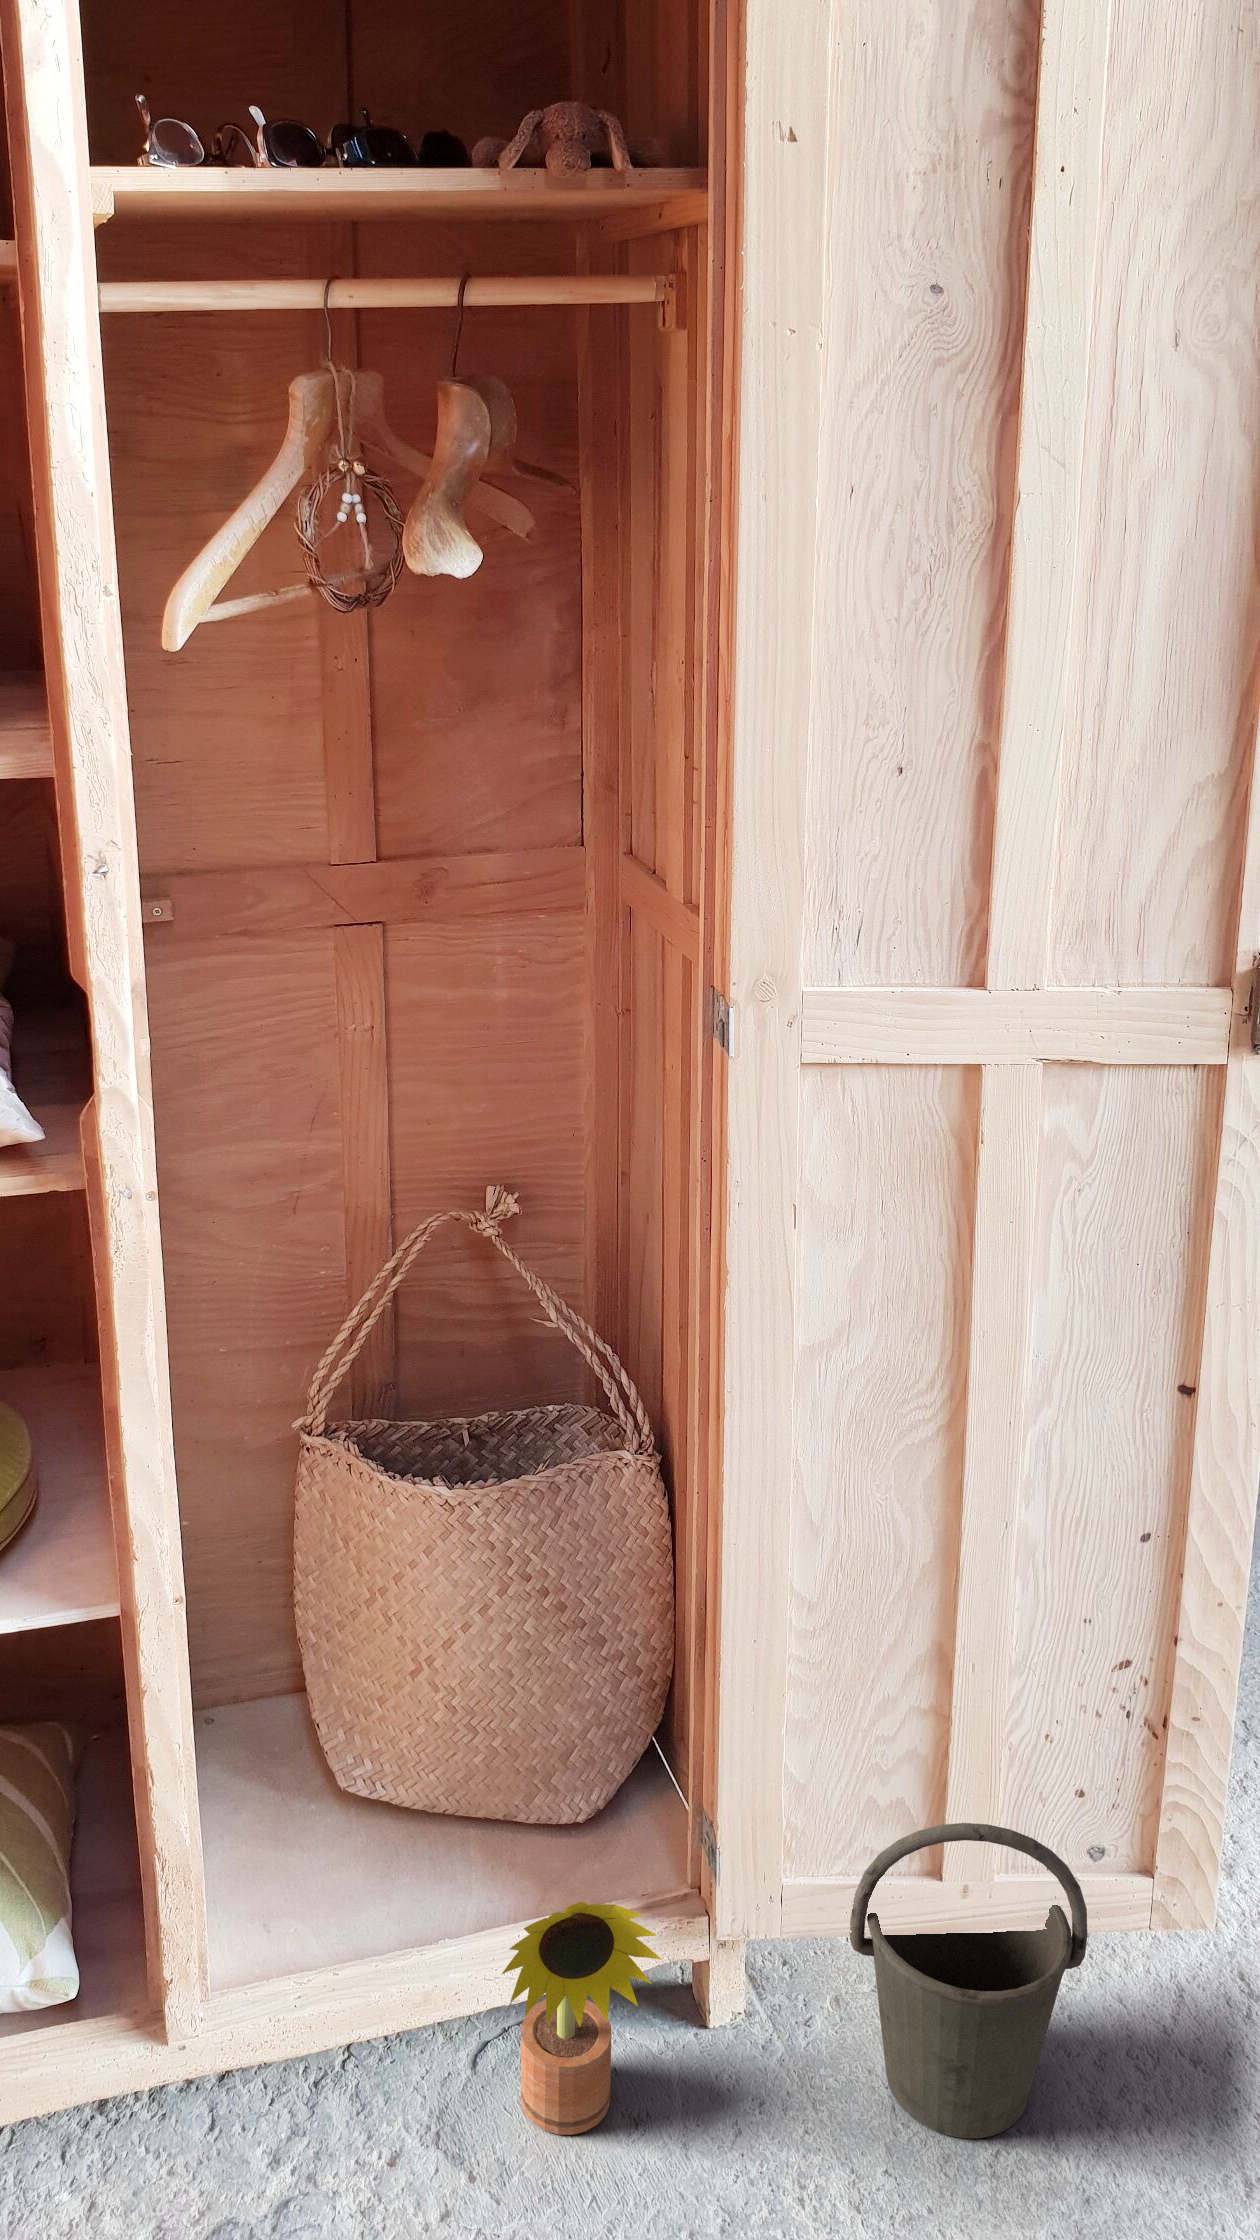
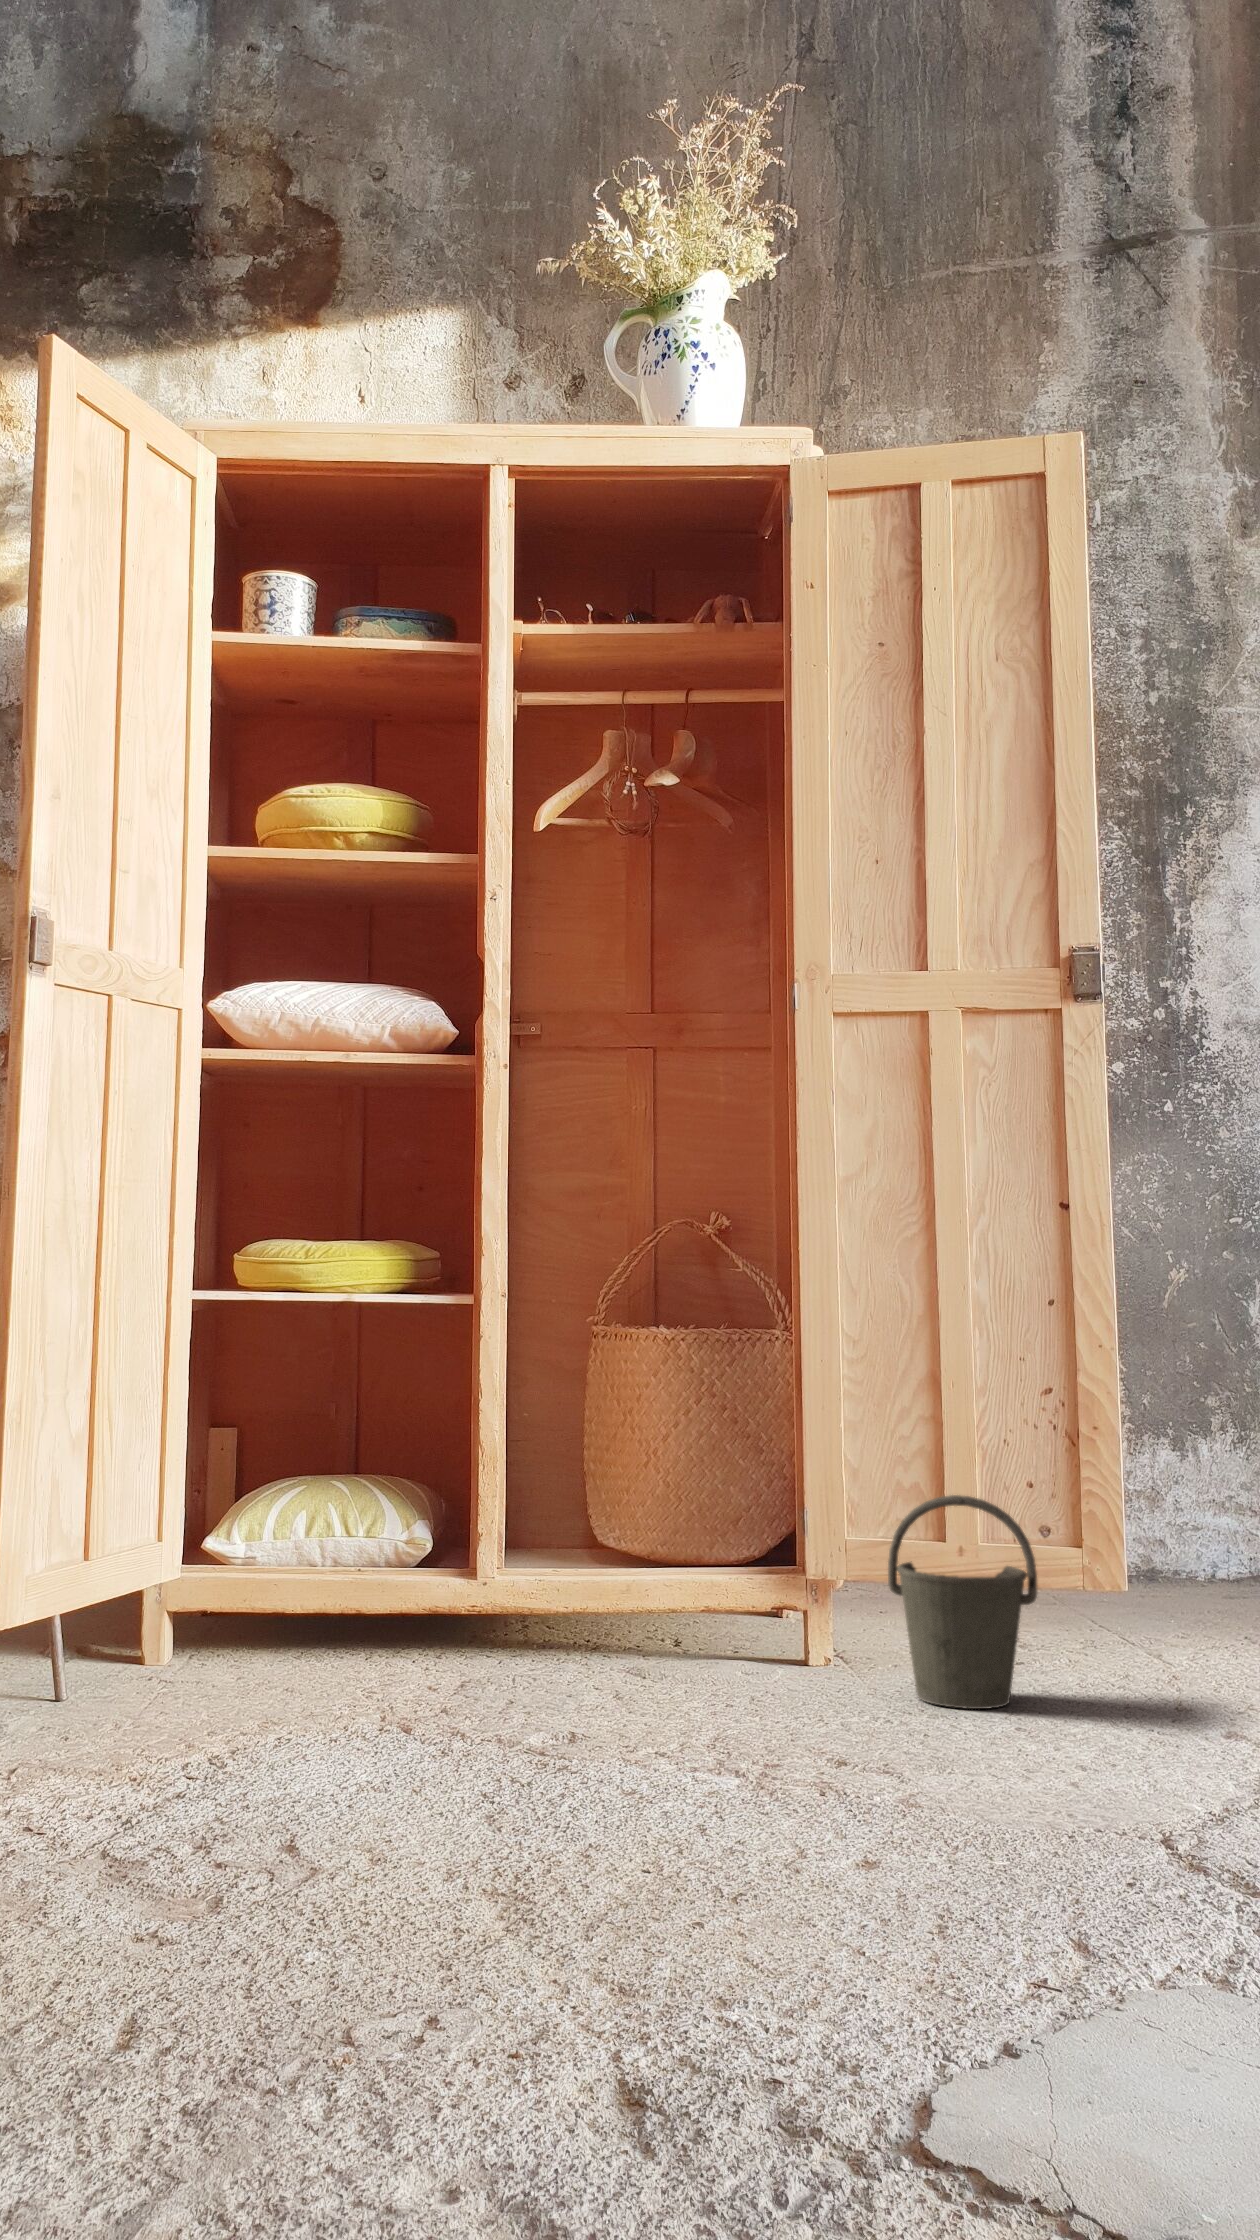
decorative plant: present [502,1902,662,2135] -> none [659,1493,756,1691]

